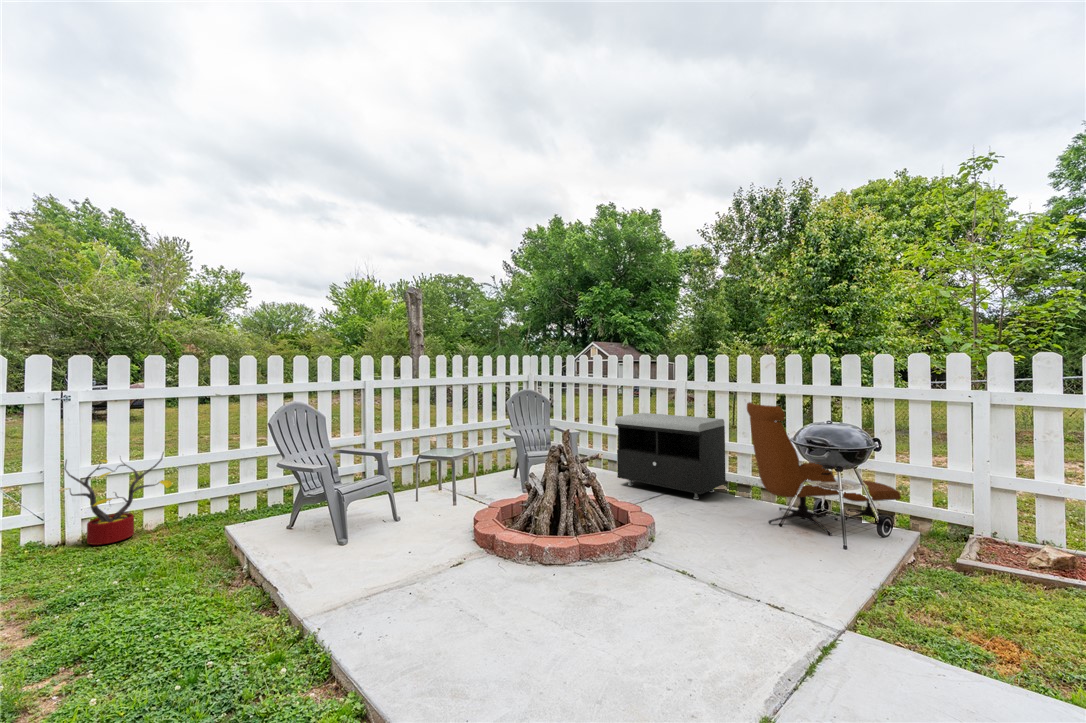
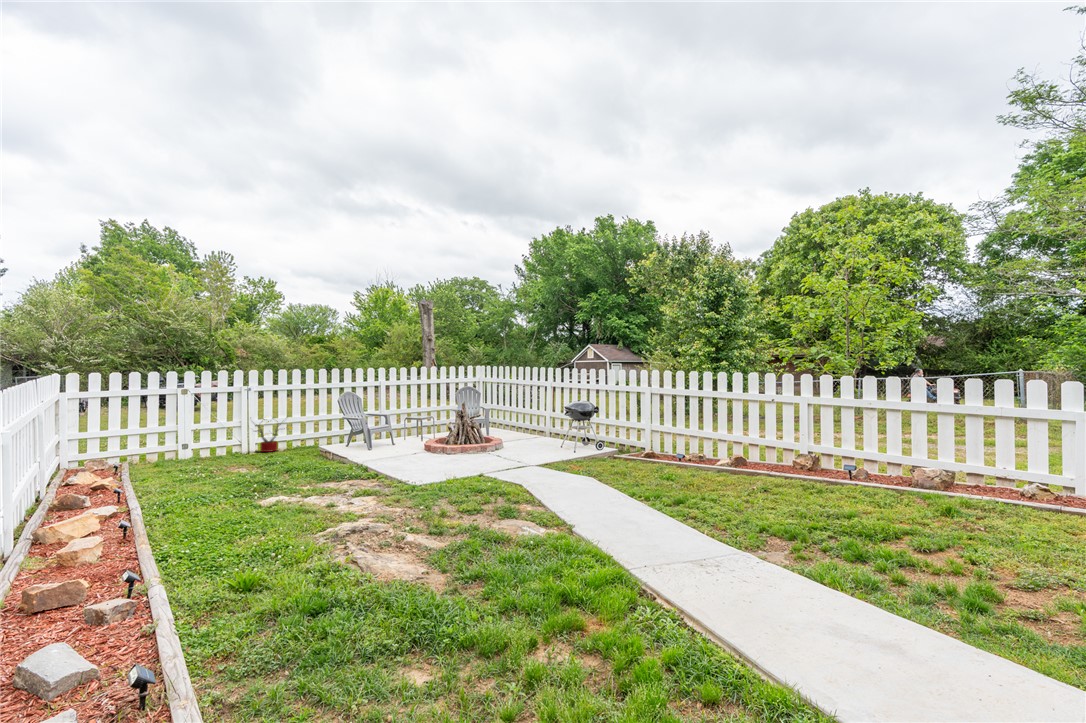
lounge chair: present [747,402,901,535] -> none [555,393,627,452]
storage bench: present [615,413,726,499] -> none [512,400,567,443]

